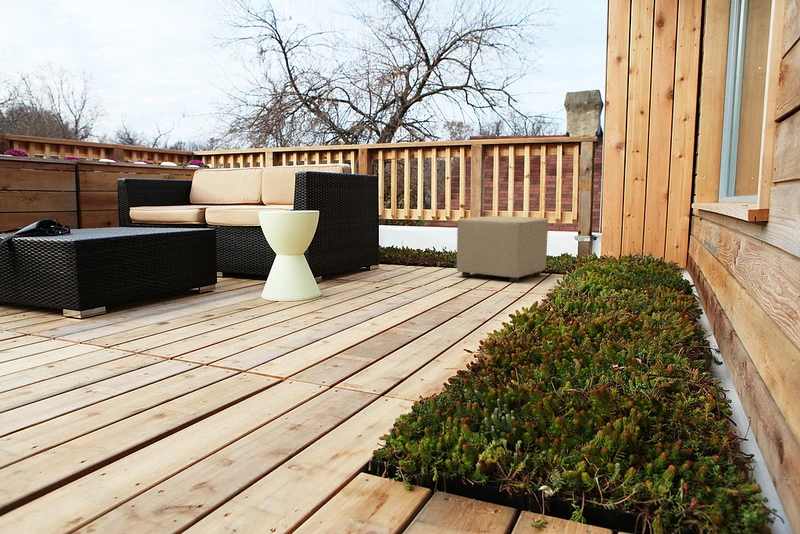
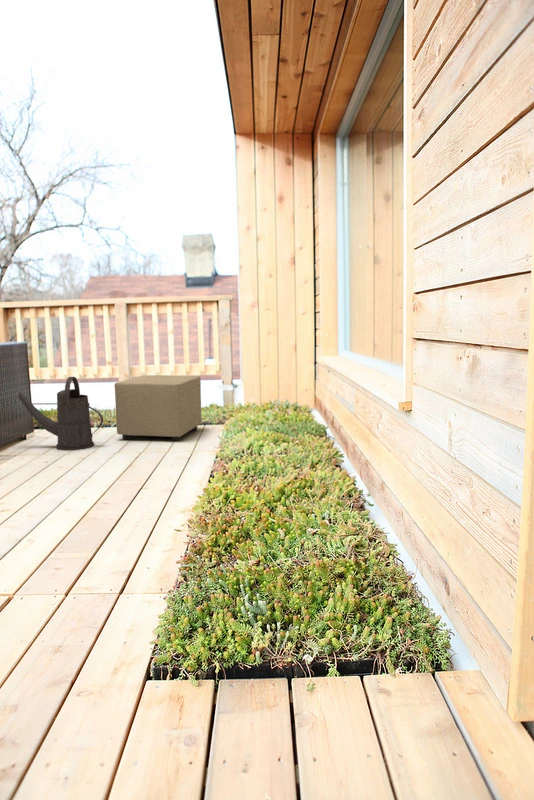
watering can: none [366,210,442,281] -> present [19,377,103,451]

